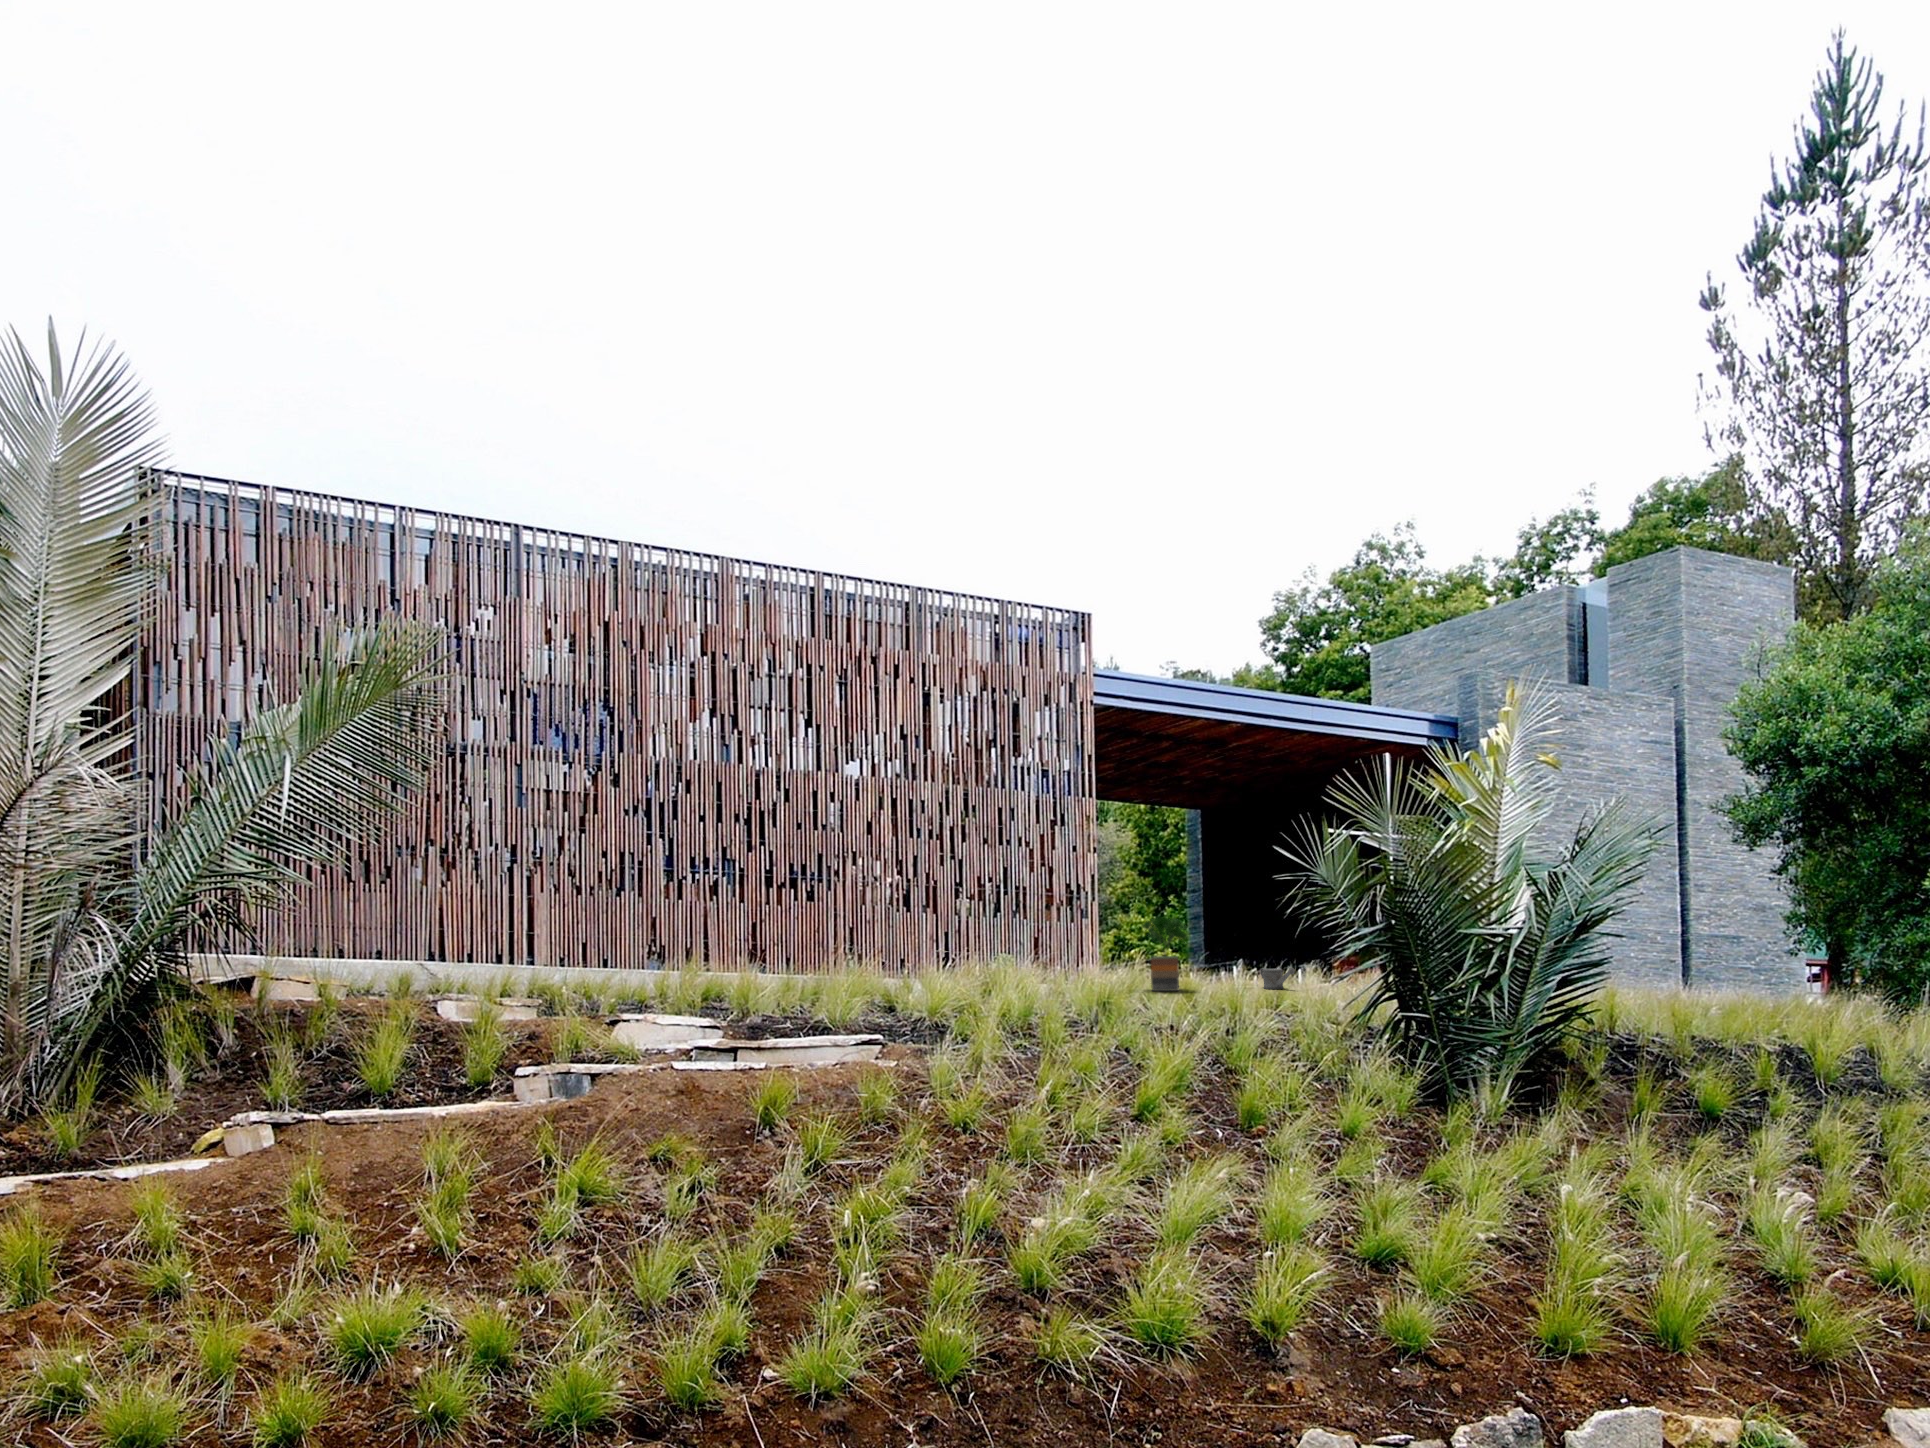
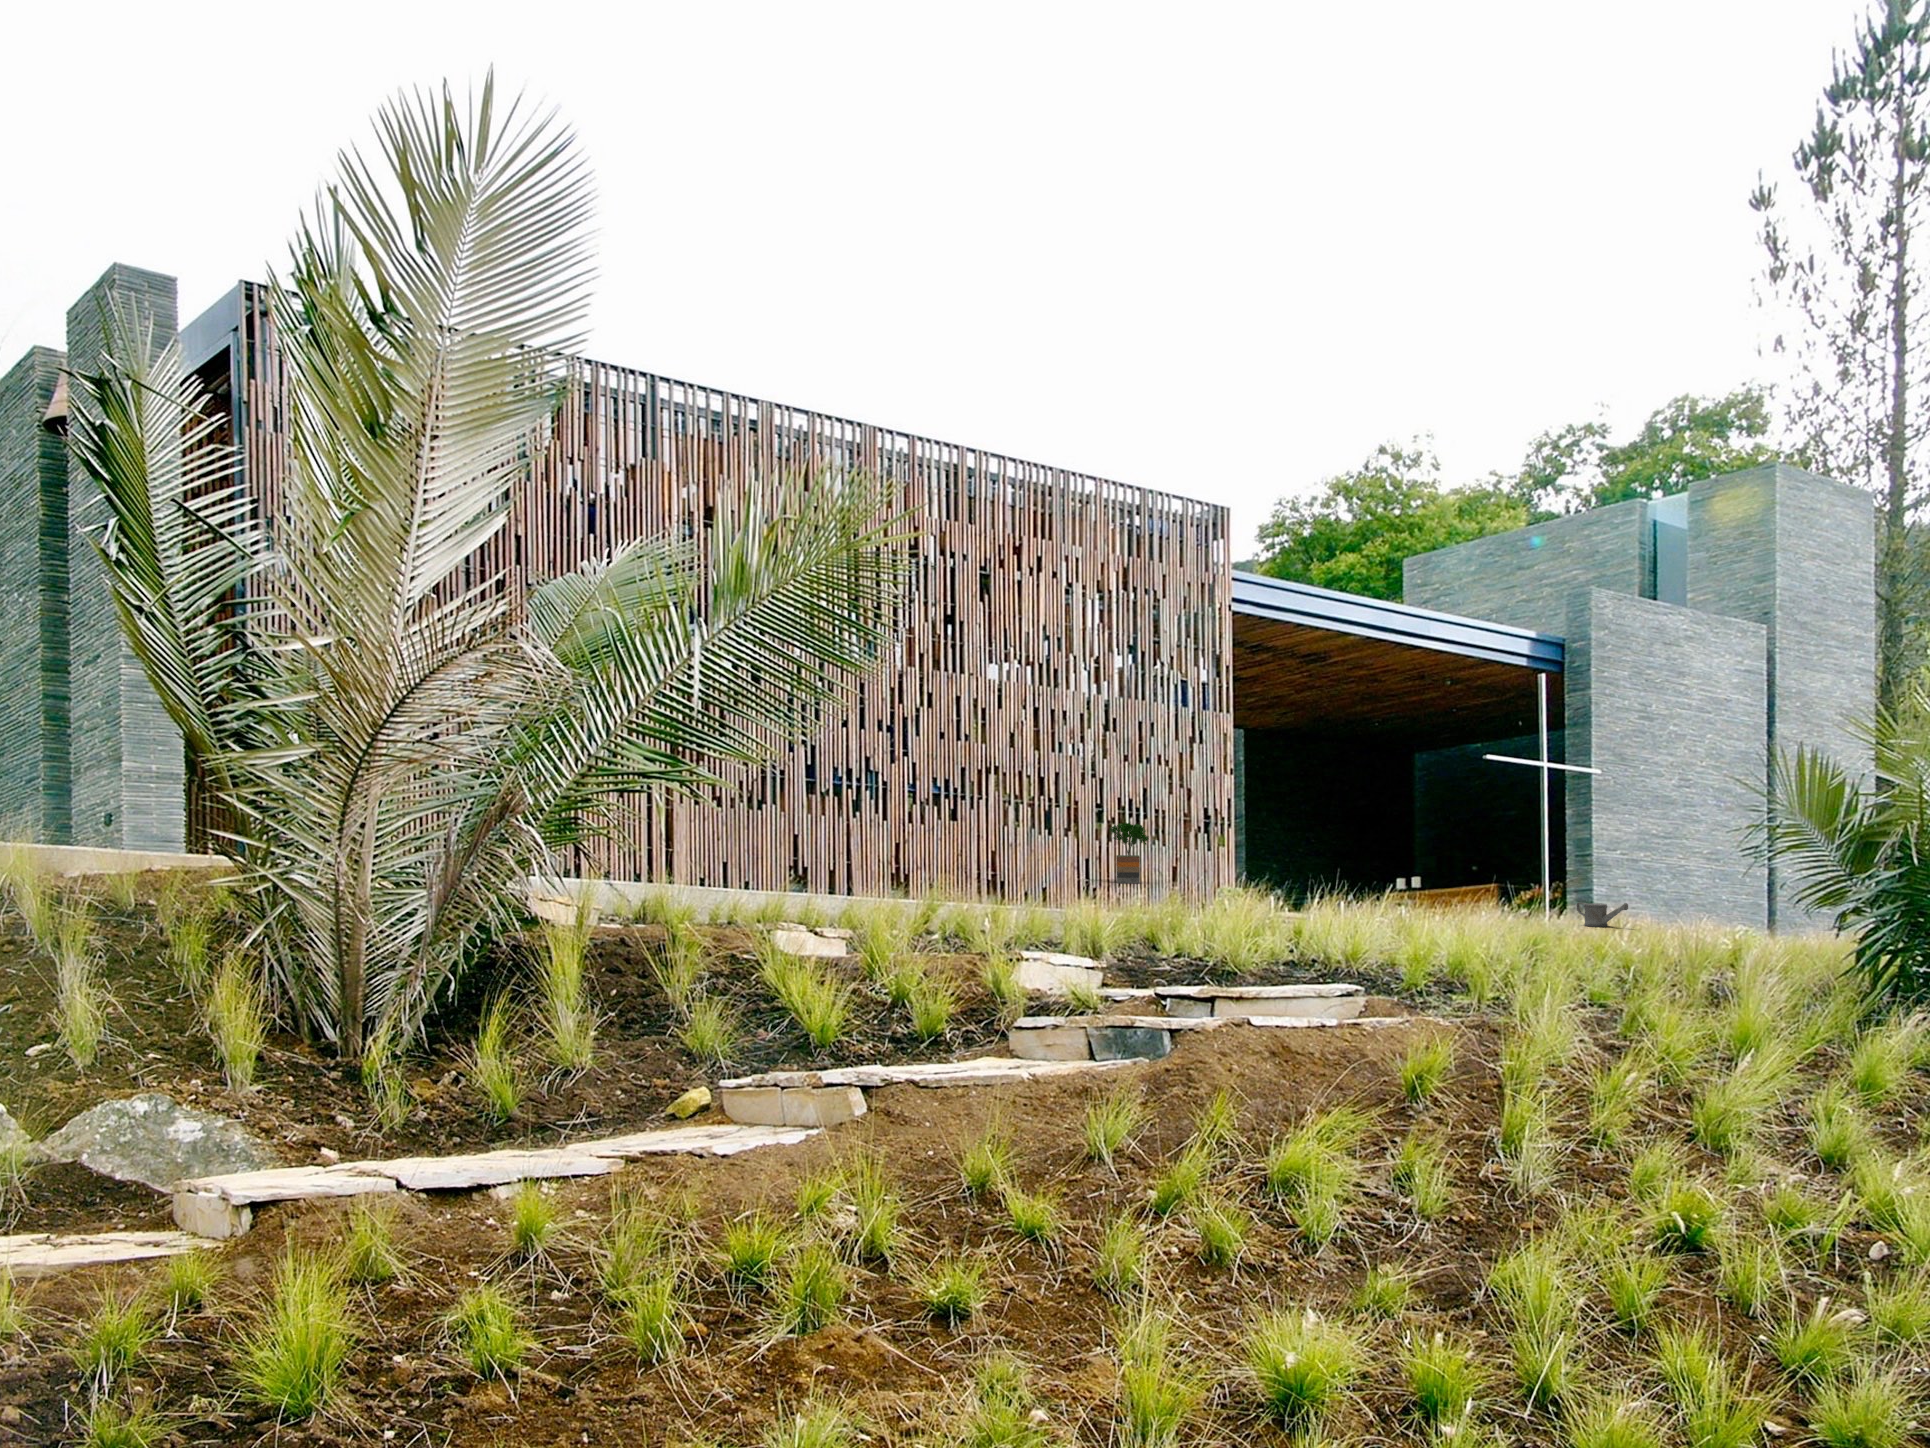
potted tree: present [1142,918,1188,991] -> present [1110,823,1149,883]

